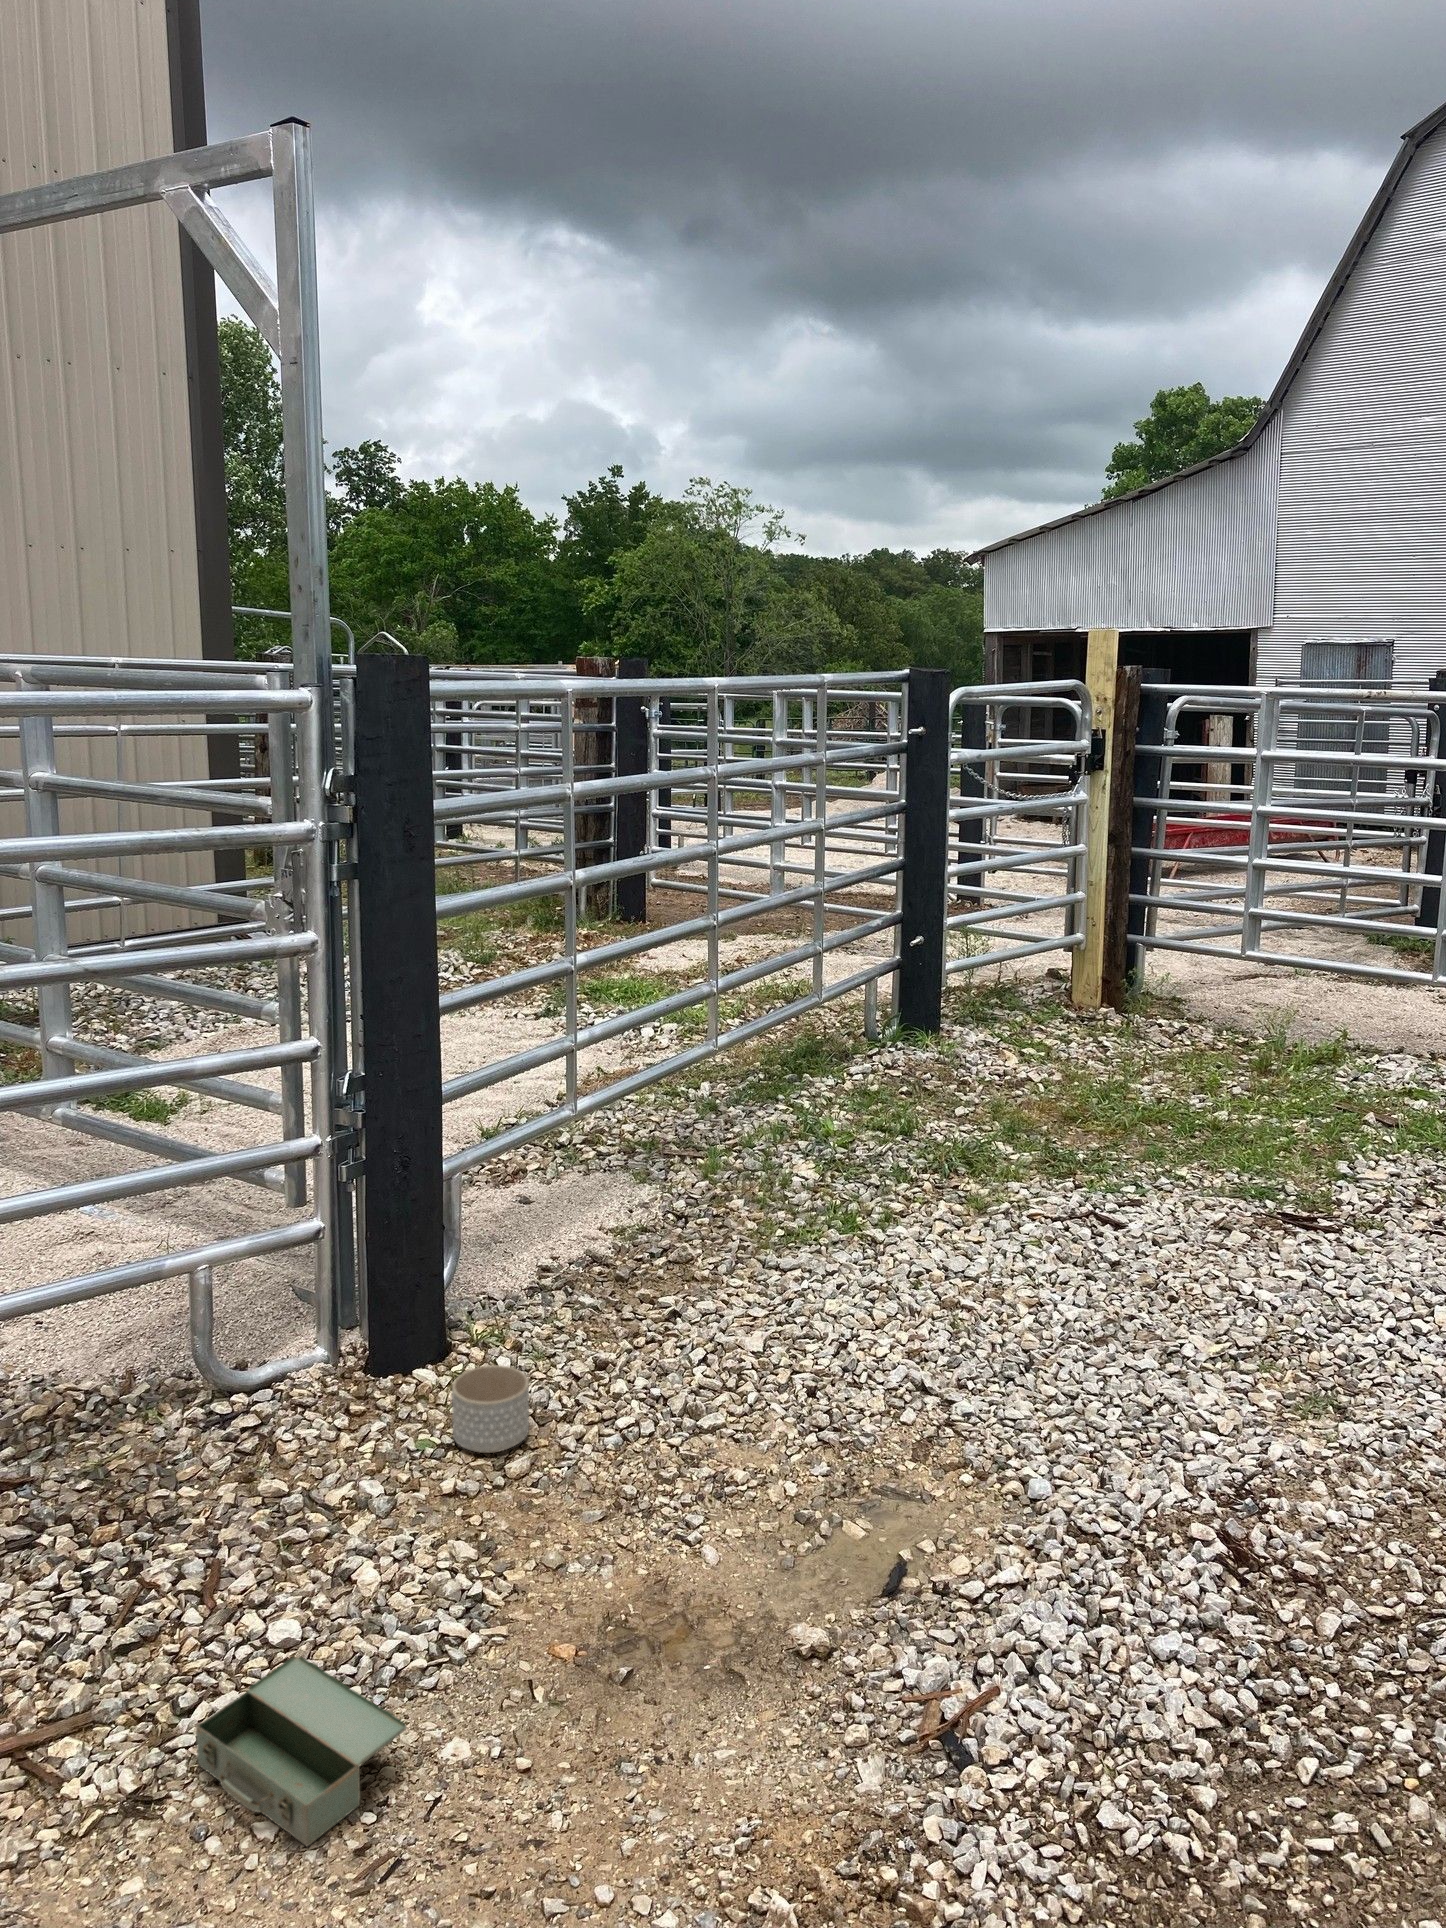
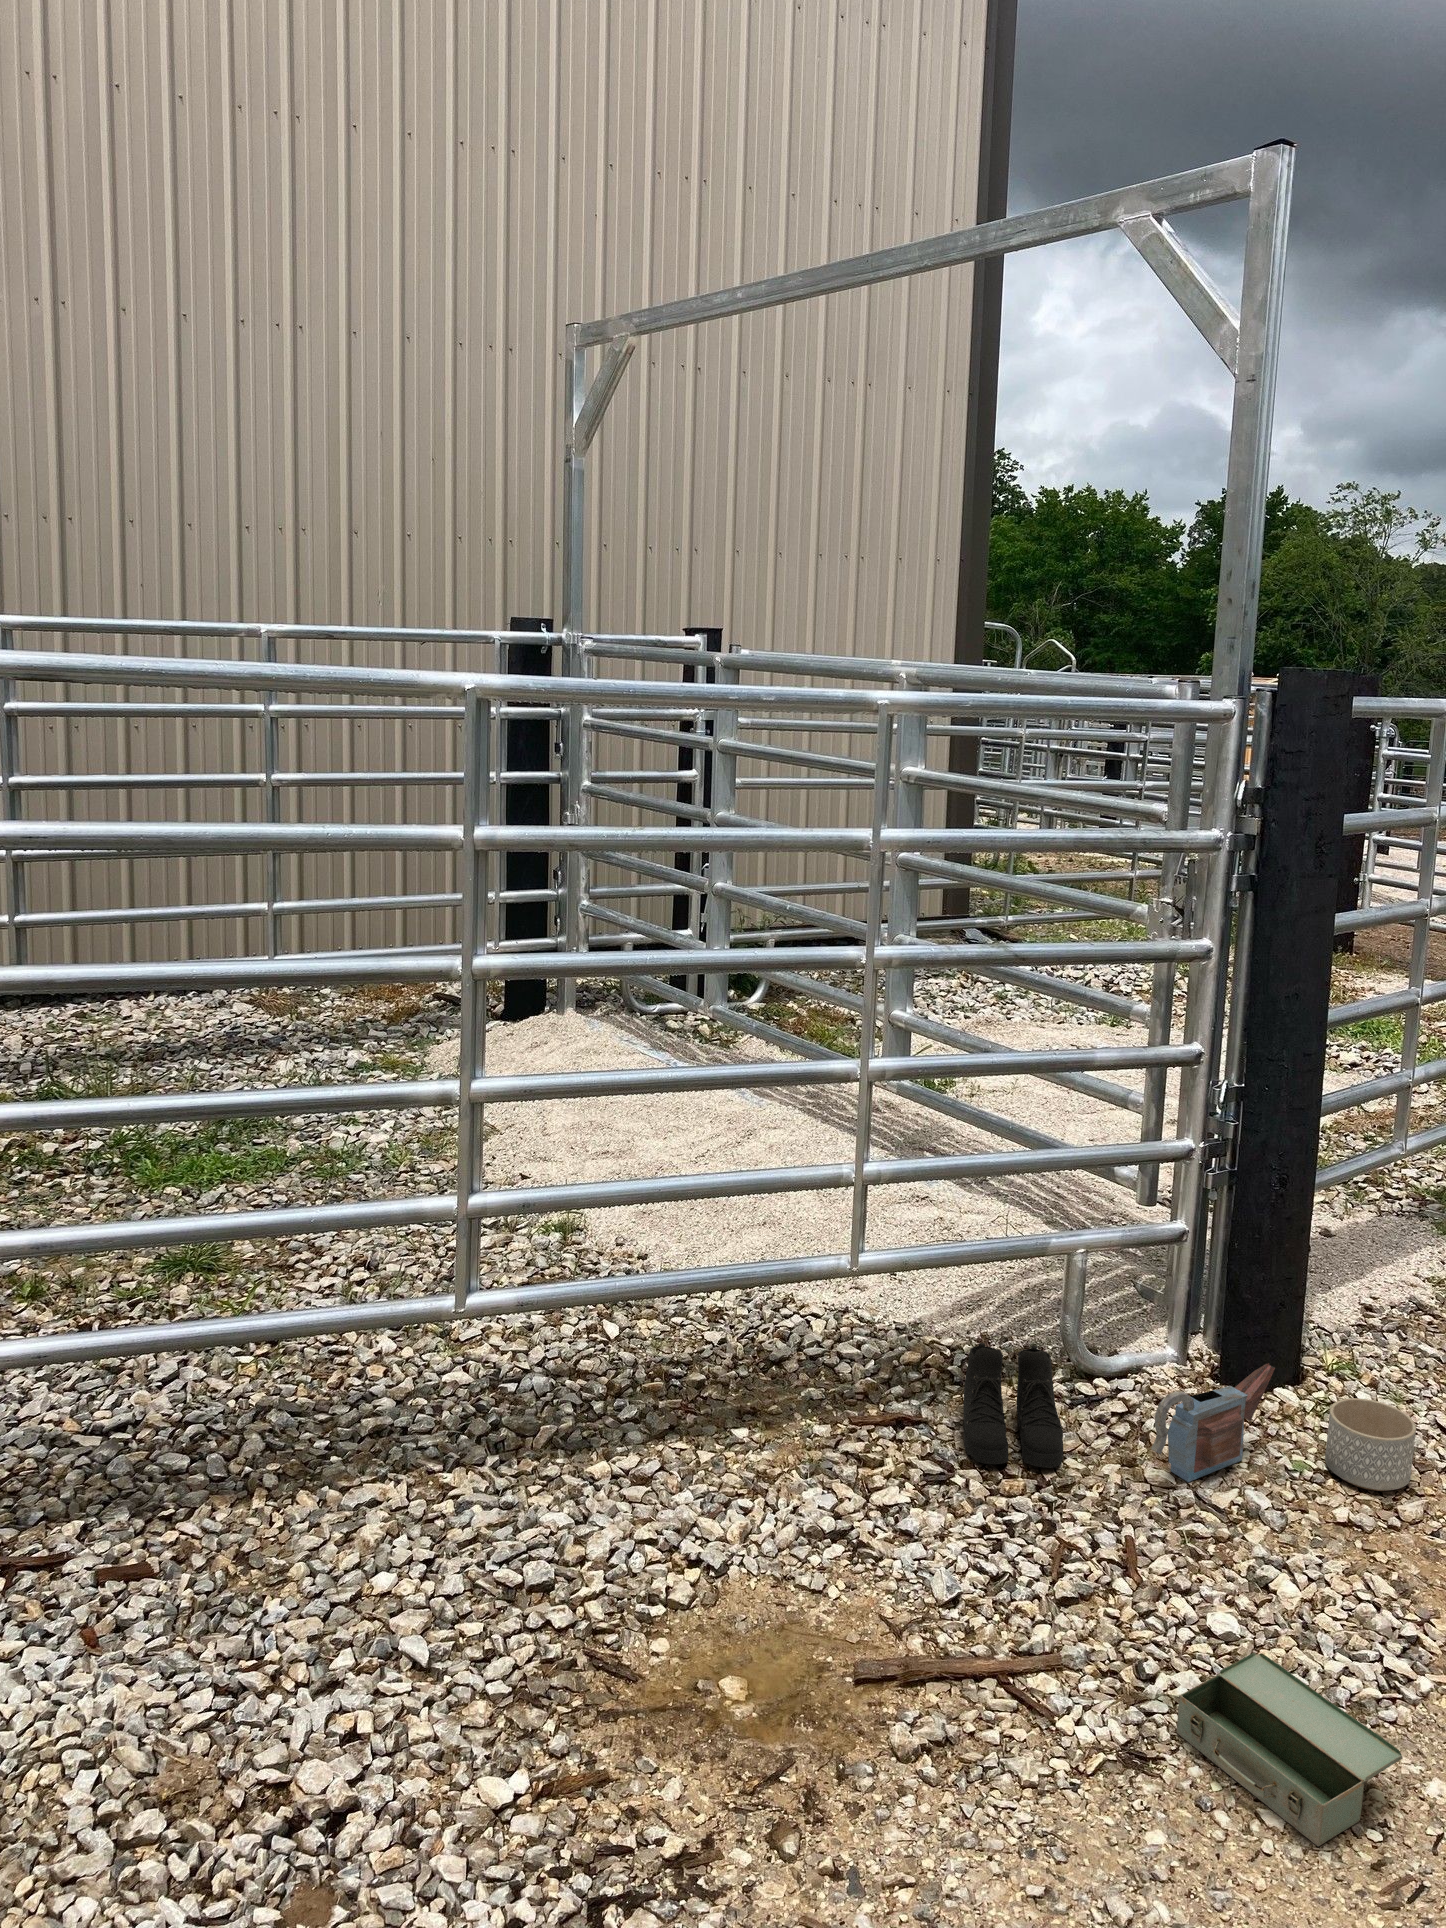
watering can: none [253,1349,395,1486] -> present [1151,1363,1275,1482]
boots: none [60,1375,172,1515] -> present [963,1343,1063,1468]

